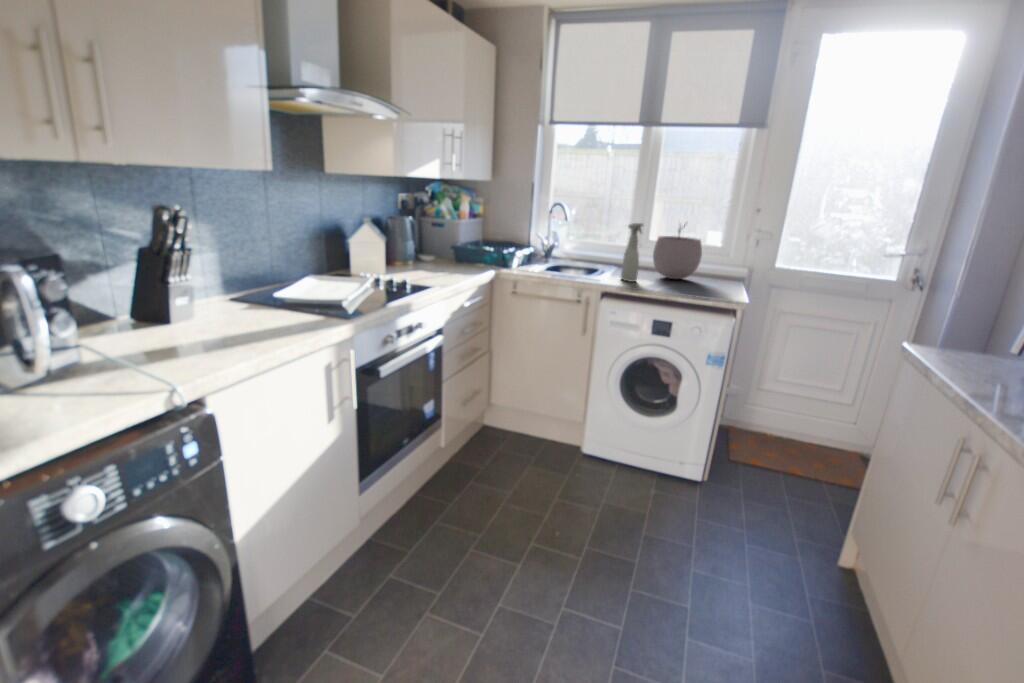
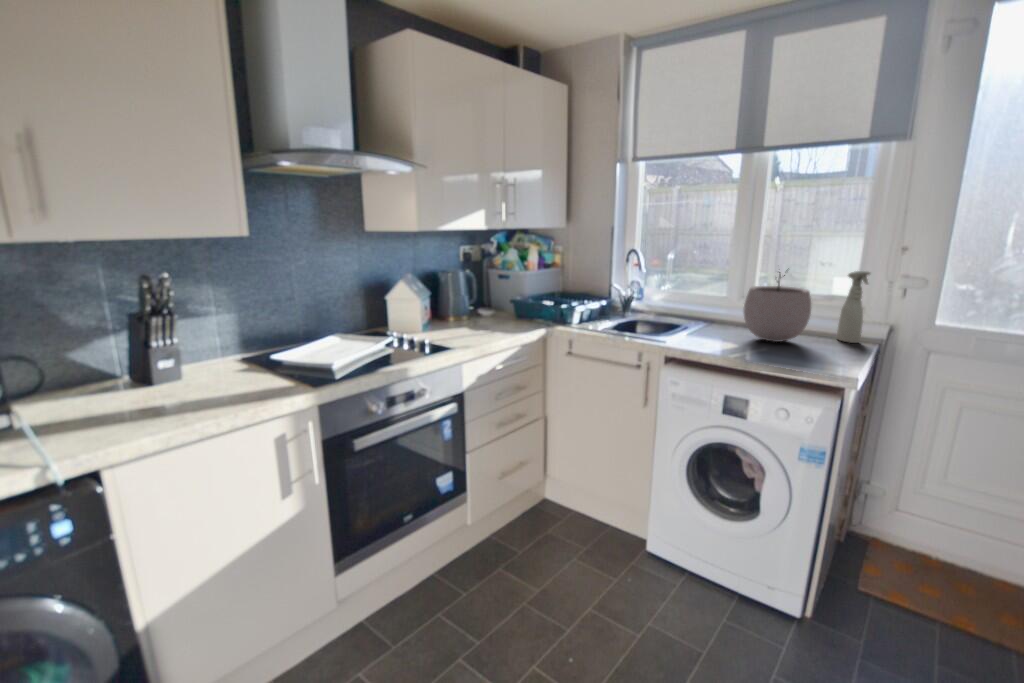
spray bottle: present [621,223,643,282] -> present [836,271,870,343]

